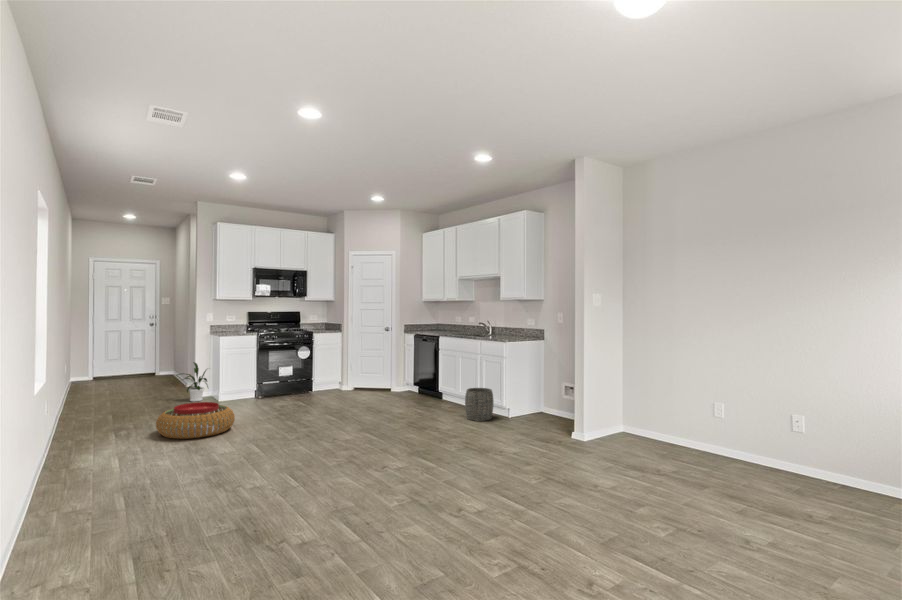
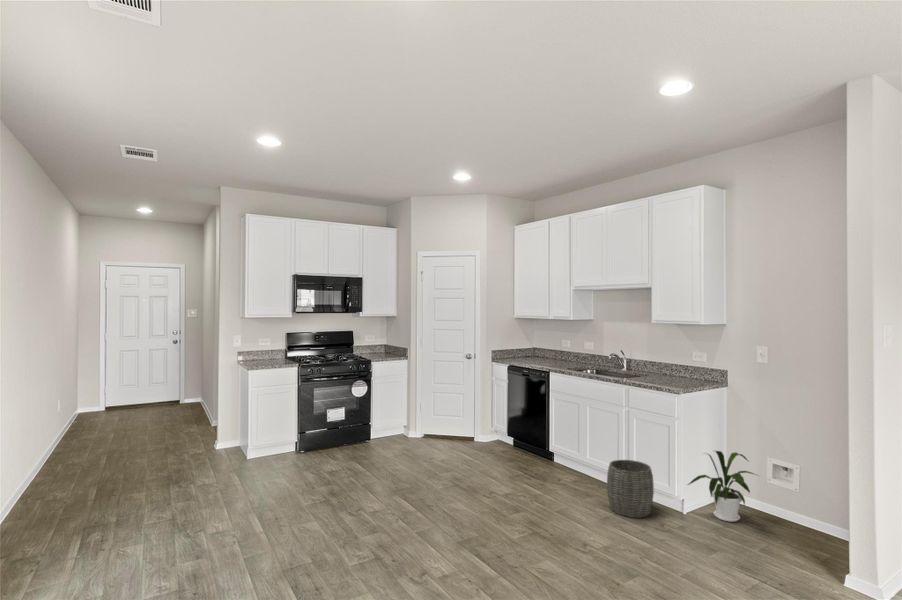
house plant: present [185,362,208,402] -> present [688,451,755,522]
pouf: present [156,402,235,439] -> none [144,481,263,552]

